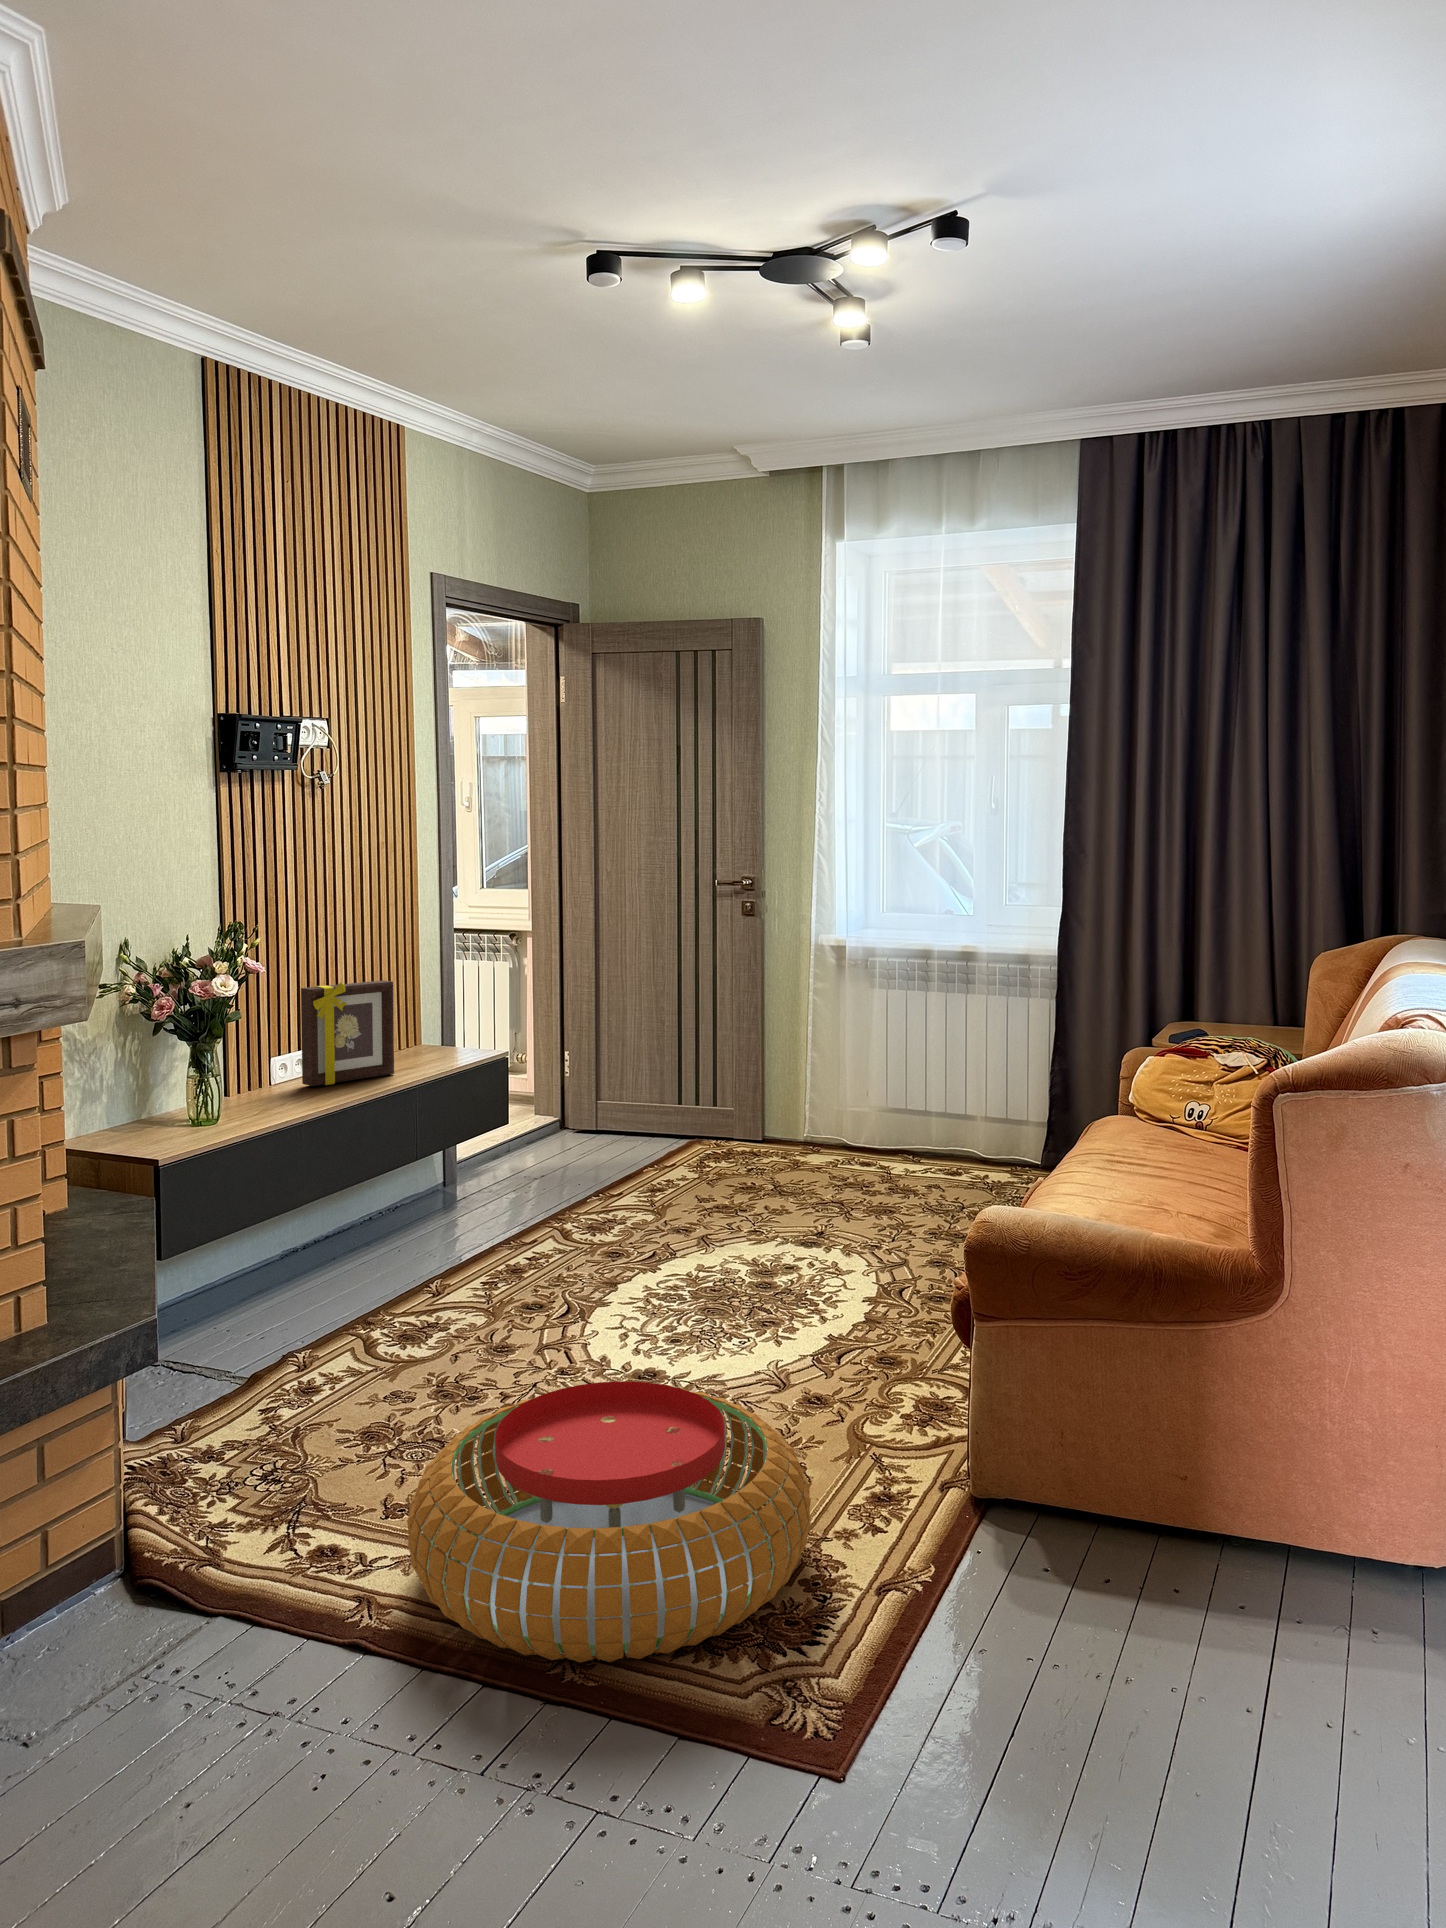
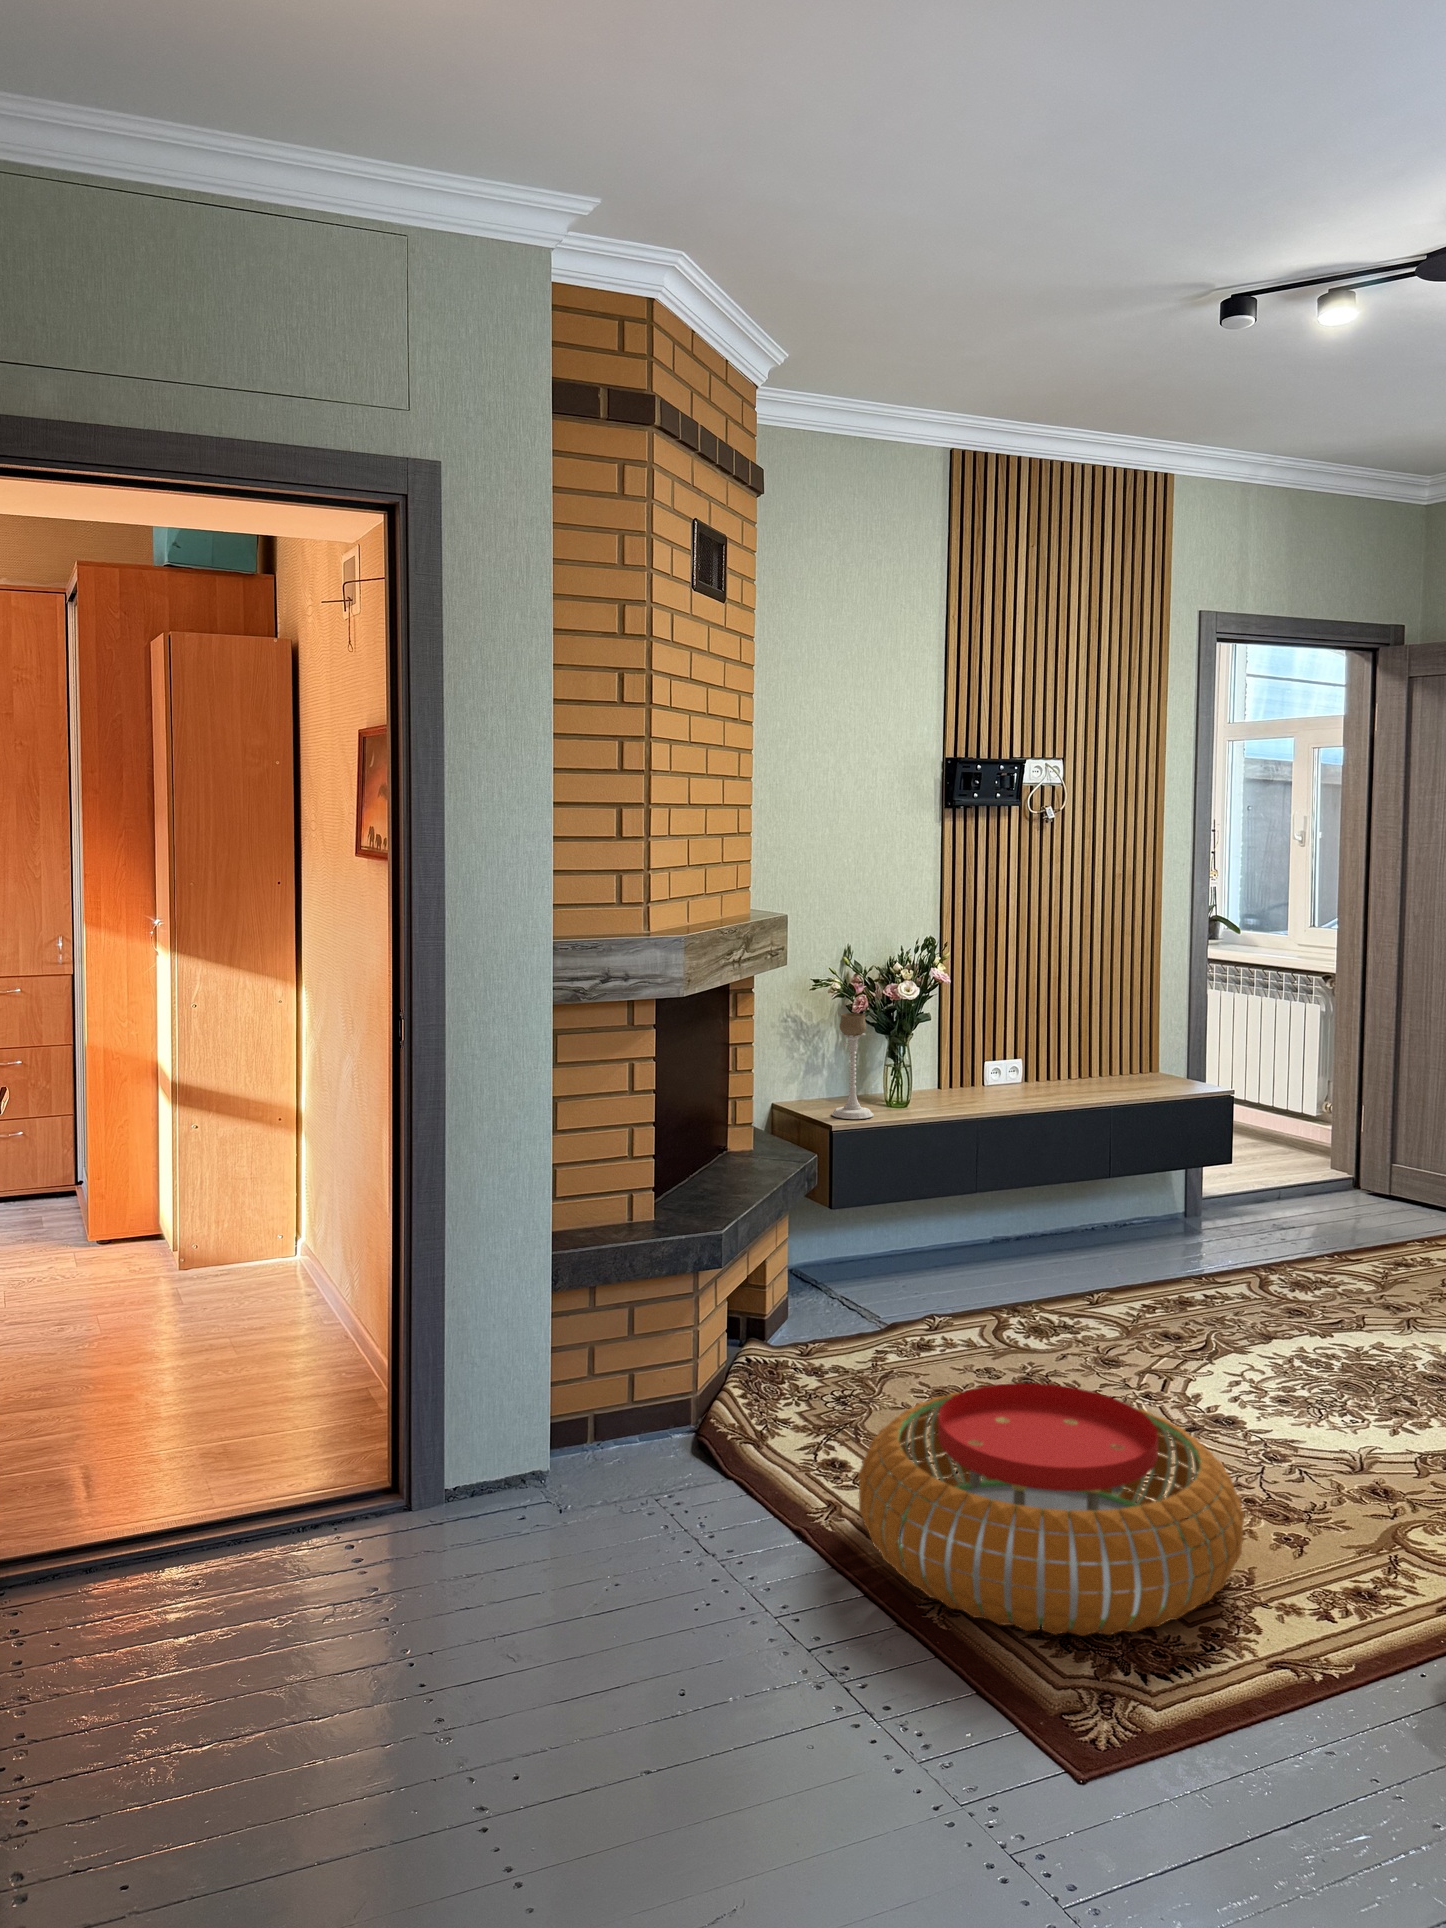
picture frame: present [301,980,394,1086] -> none [1014,1001,1108,1094]
candle holder: none [126,1017,179,1145] -> present [832,1013,874,1119]

